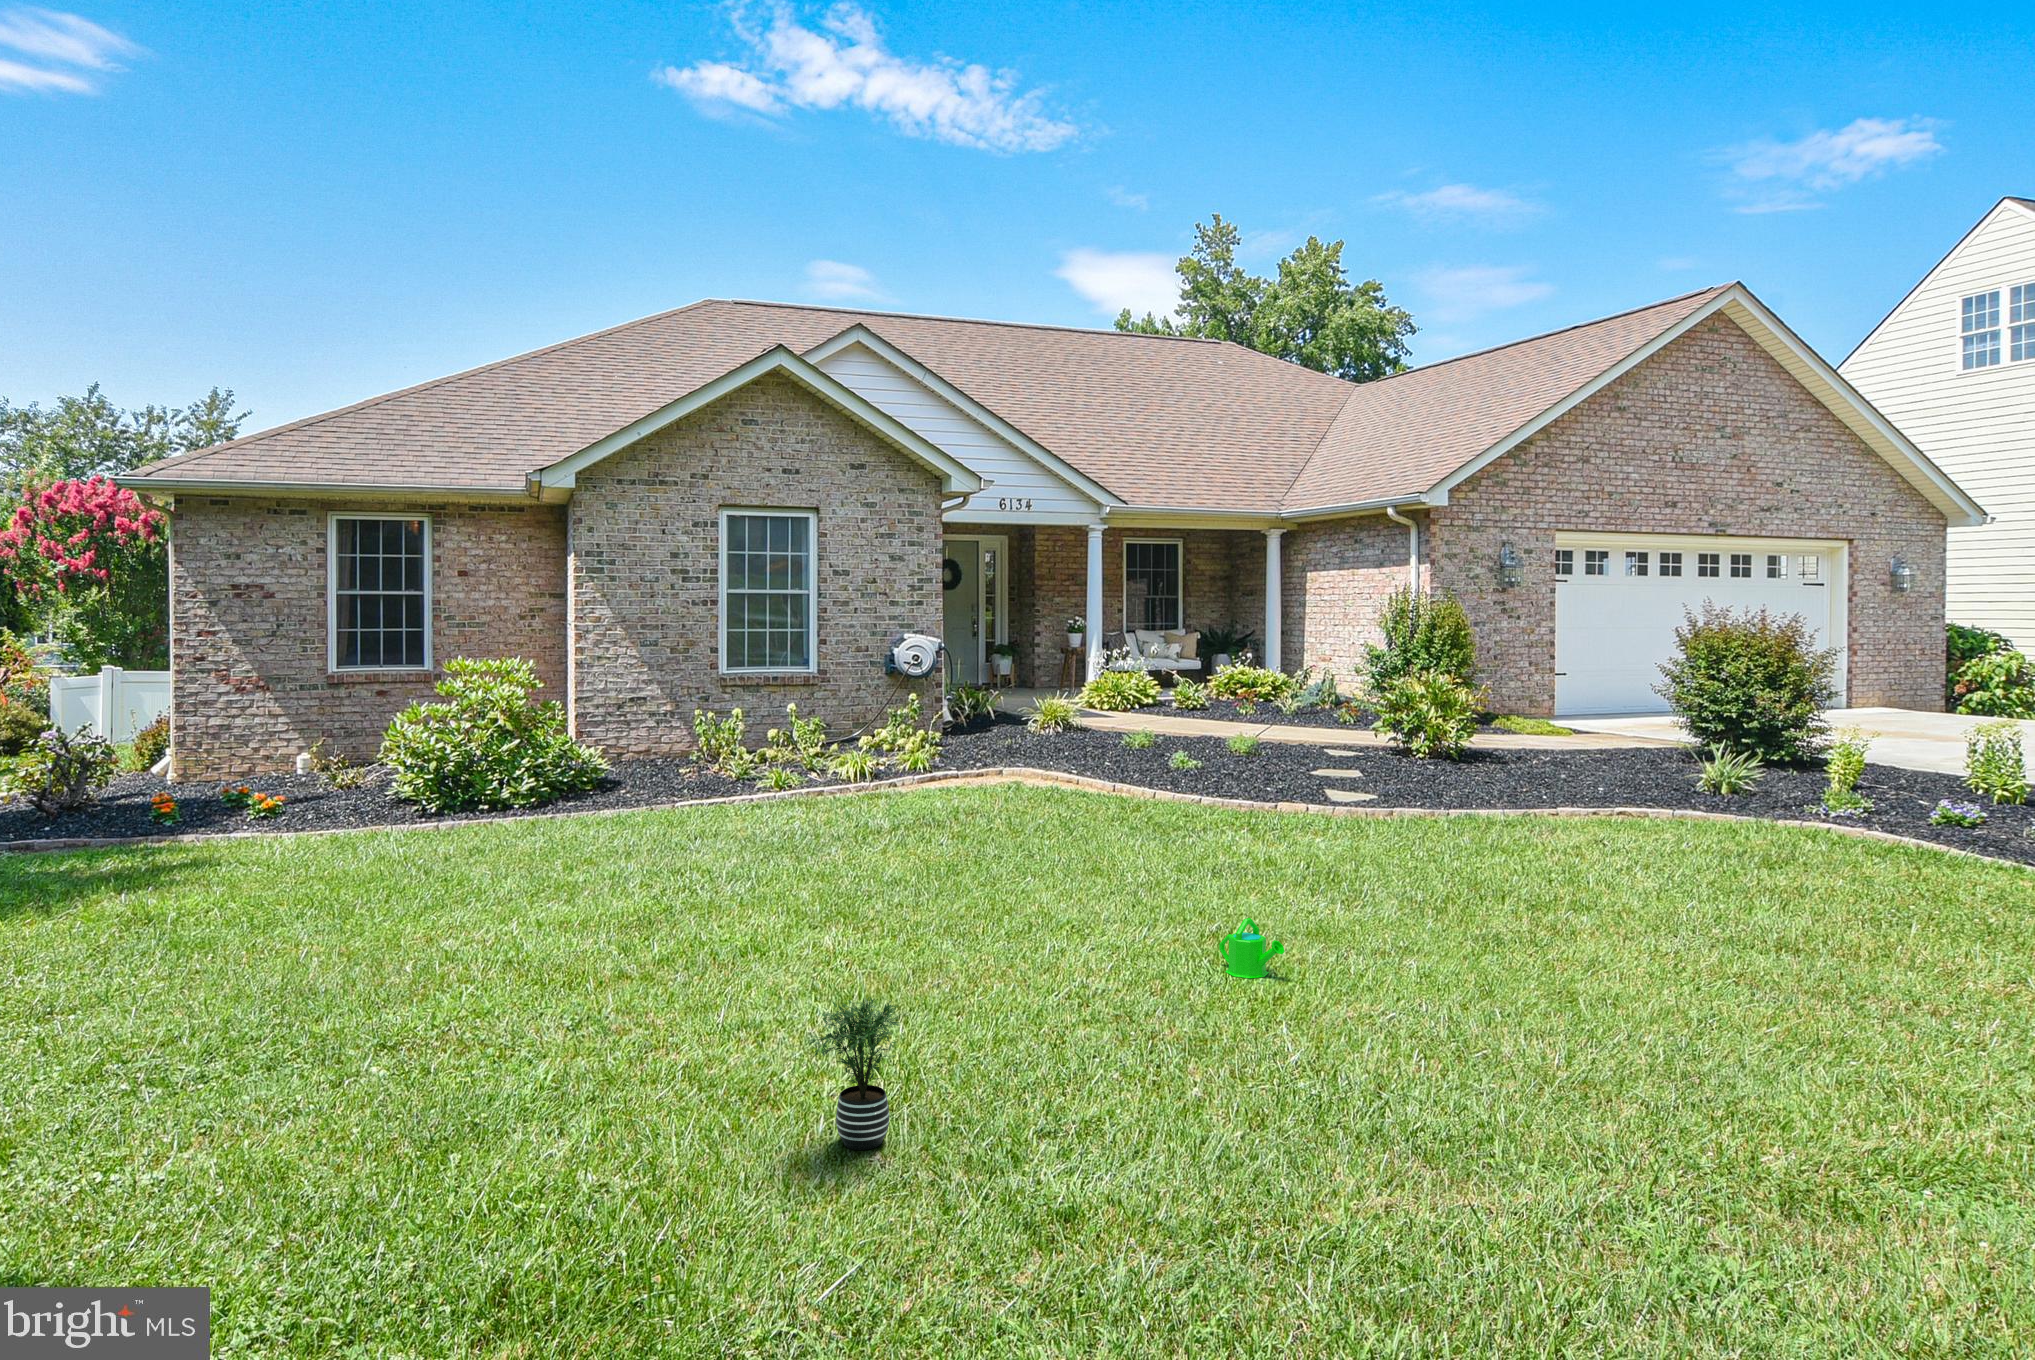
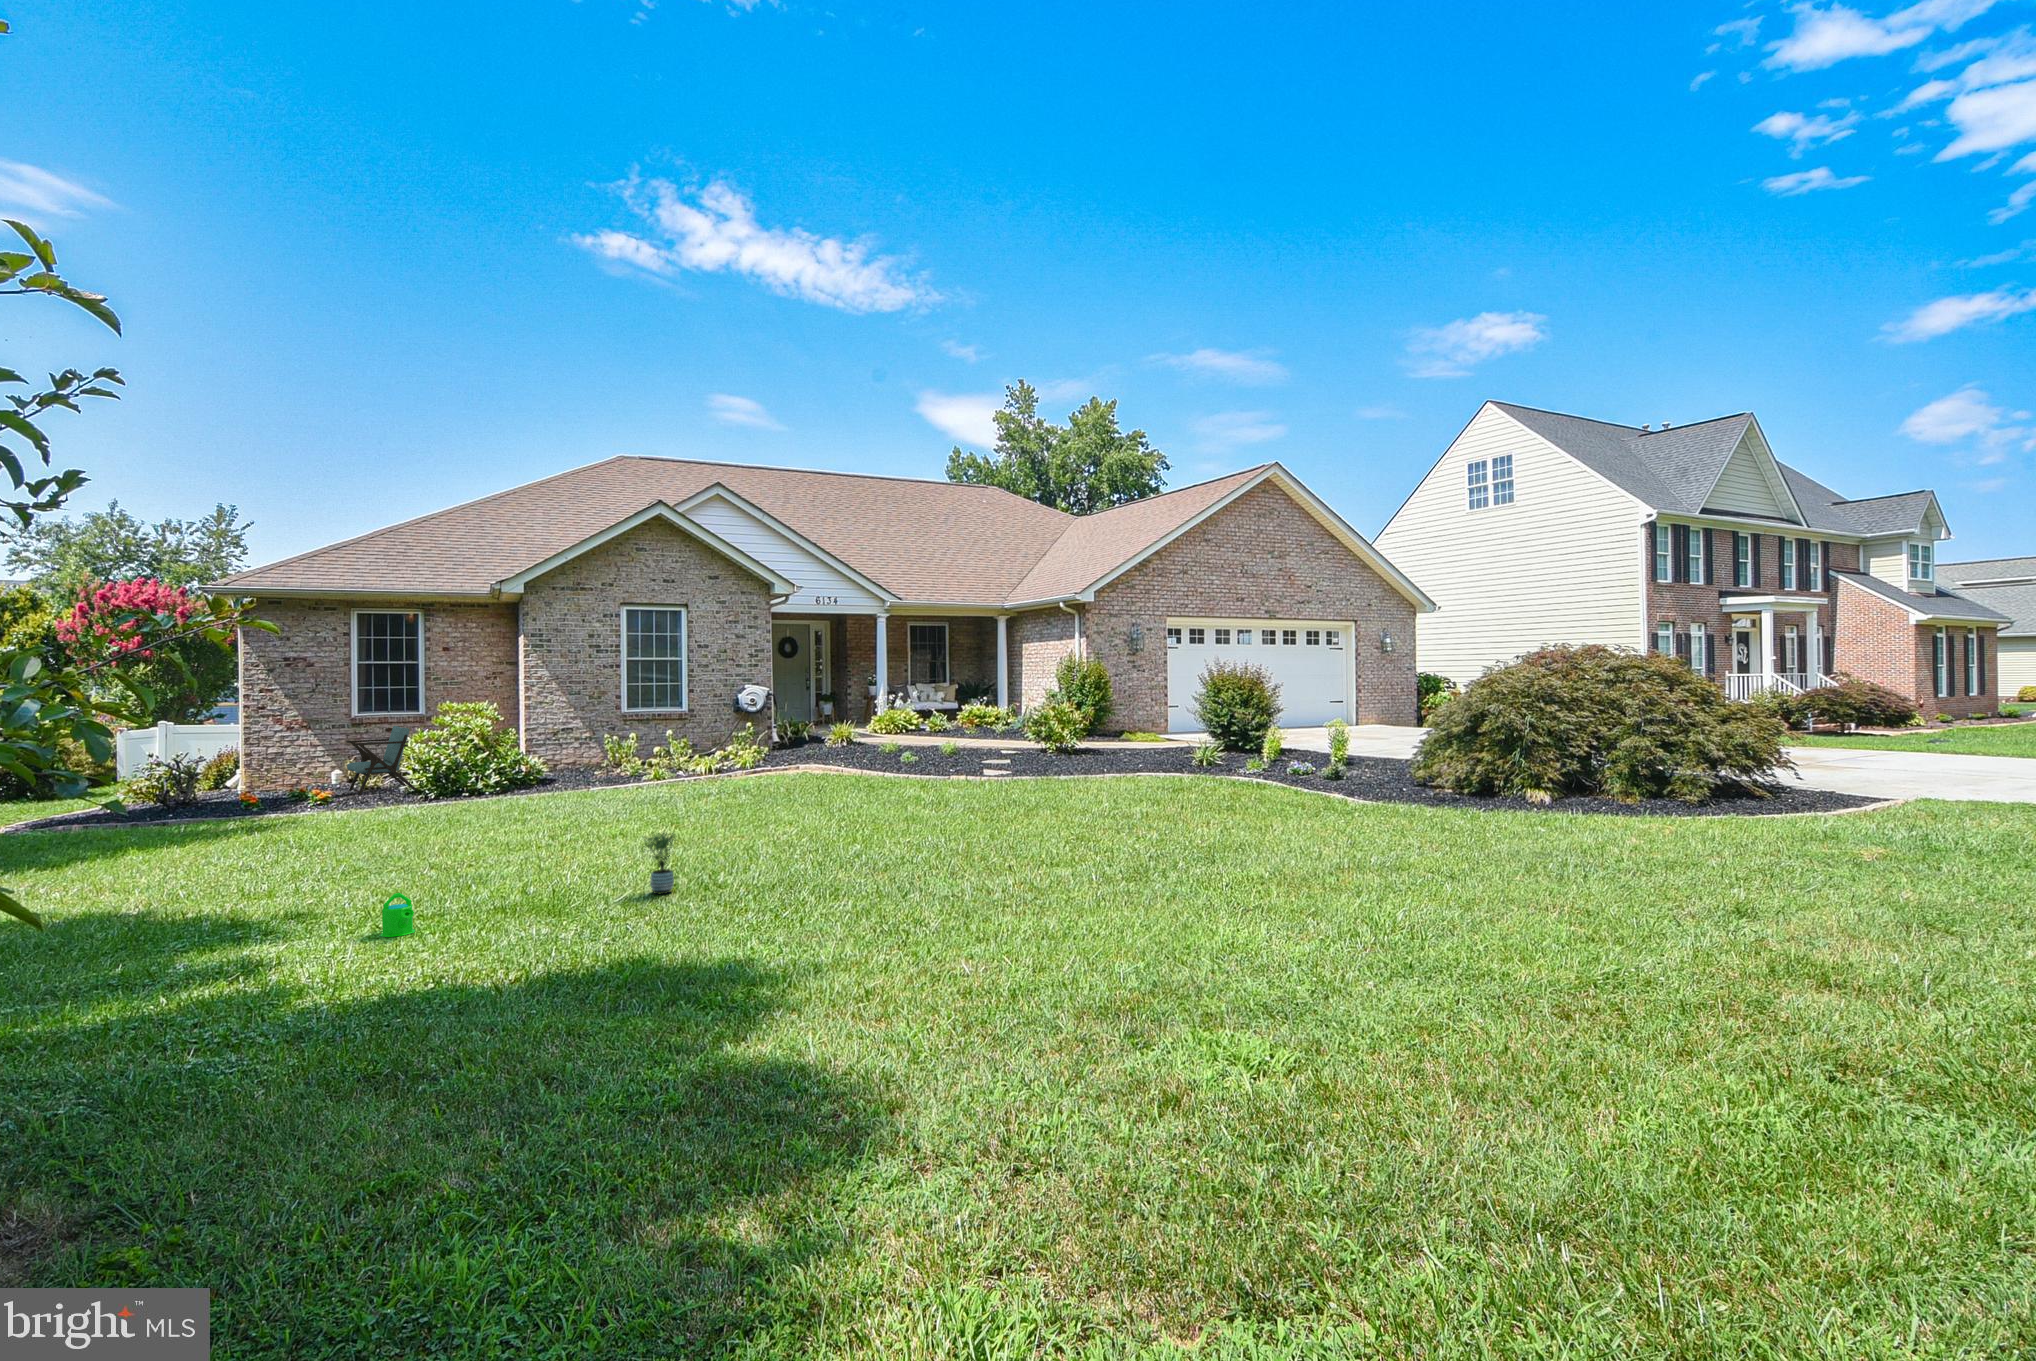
lounge chair: none [307,693,412,803] -> present [346,726,417,795]
watering can: present [1219,918,1285,978] -> present [380,893,415,937]

